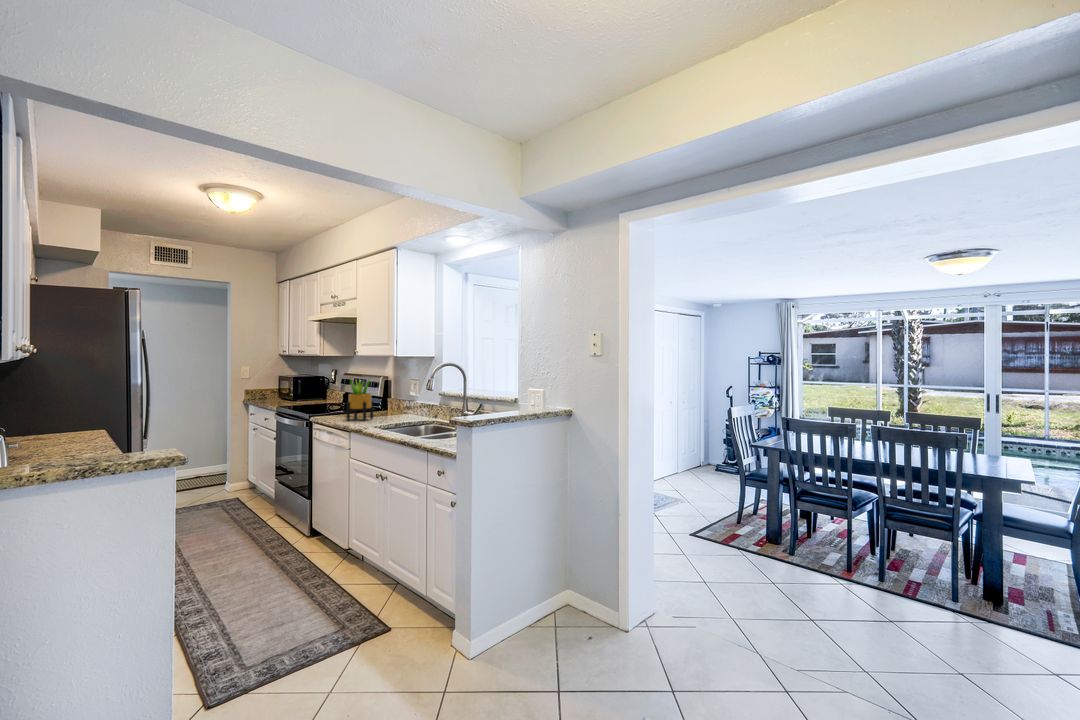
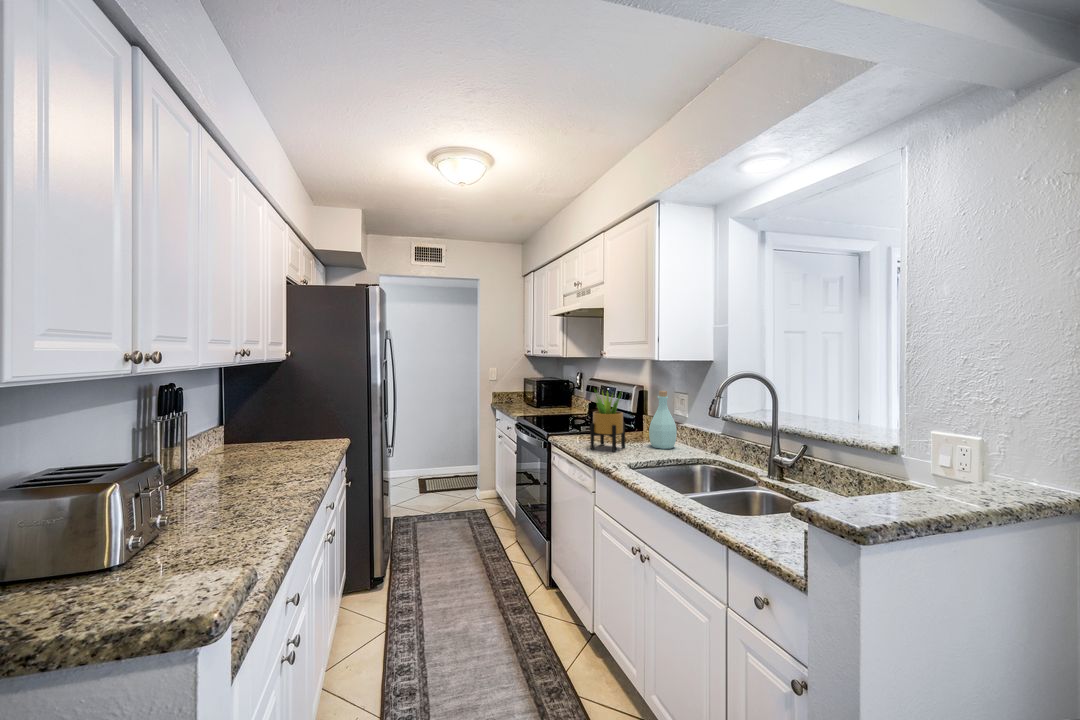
bottle: none [391,378,410,418] -> present [649,391,677,449]

